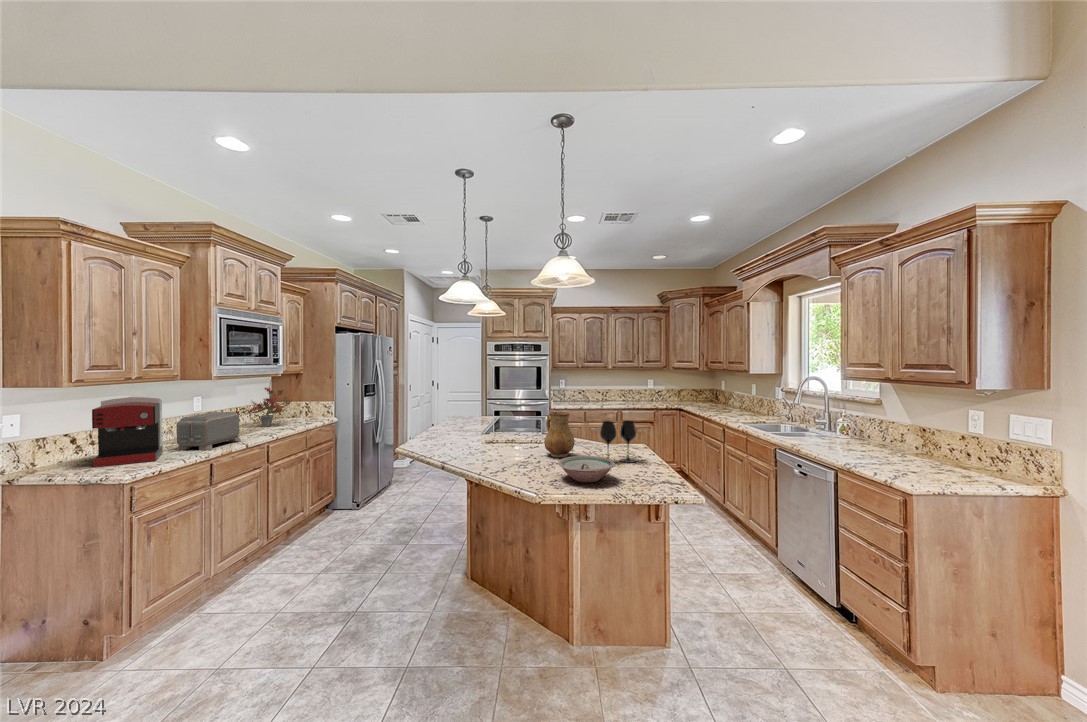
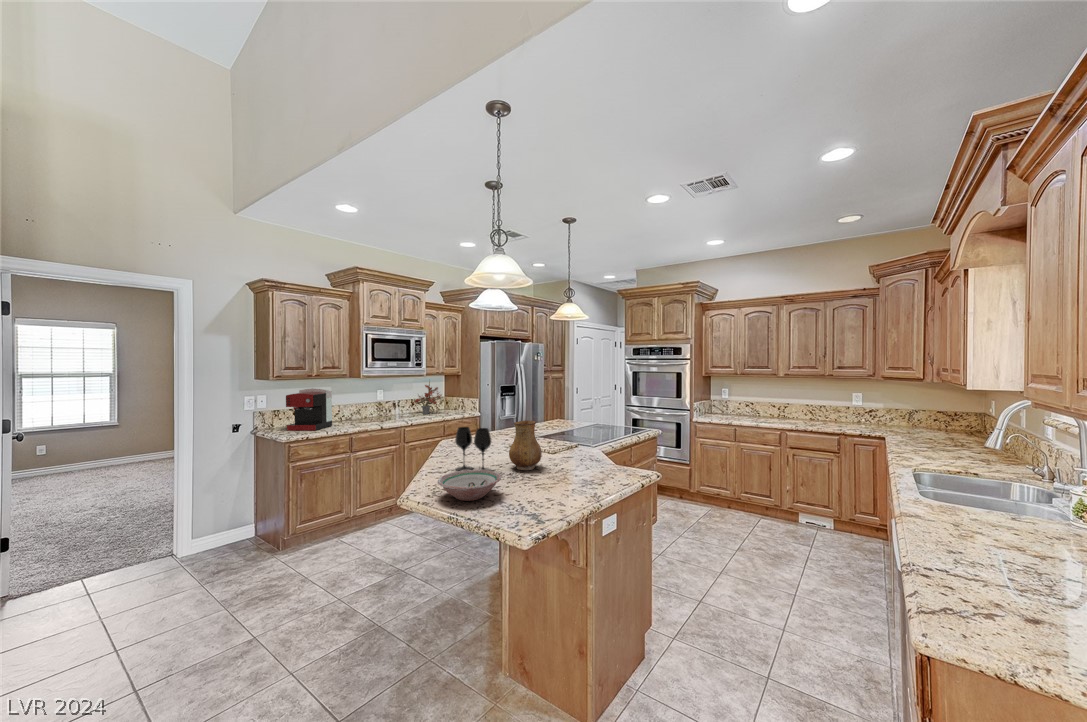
toaster: present [176,412,241,450] -> none [342,401,384,427]
wine glass: present [600,420,636,463] -> present [455,427,492,471]

